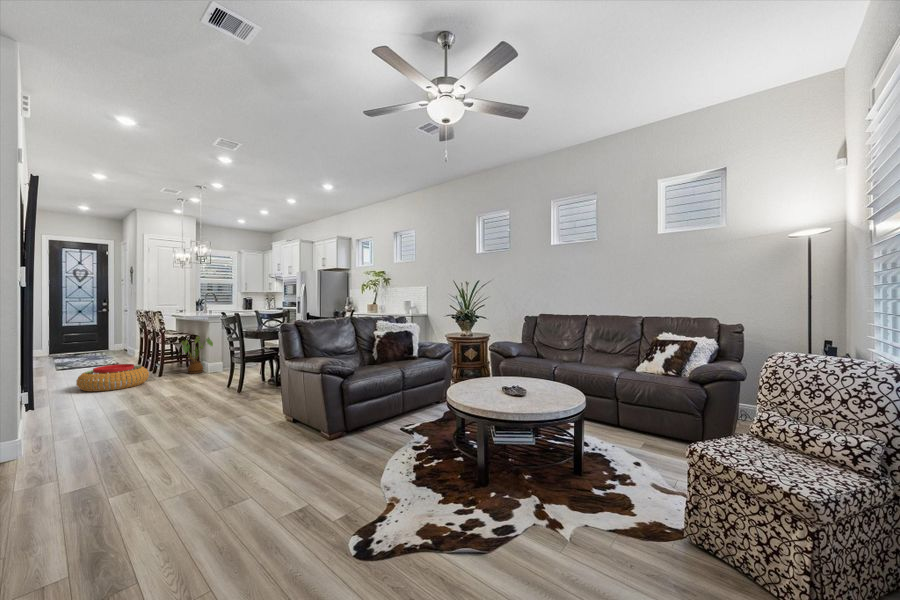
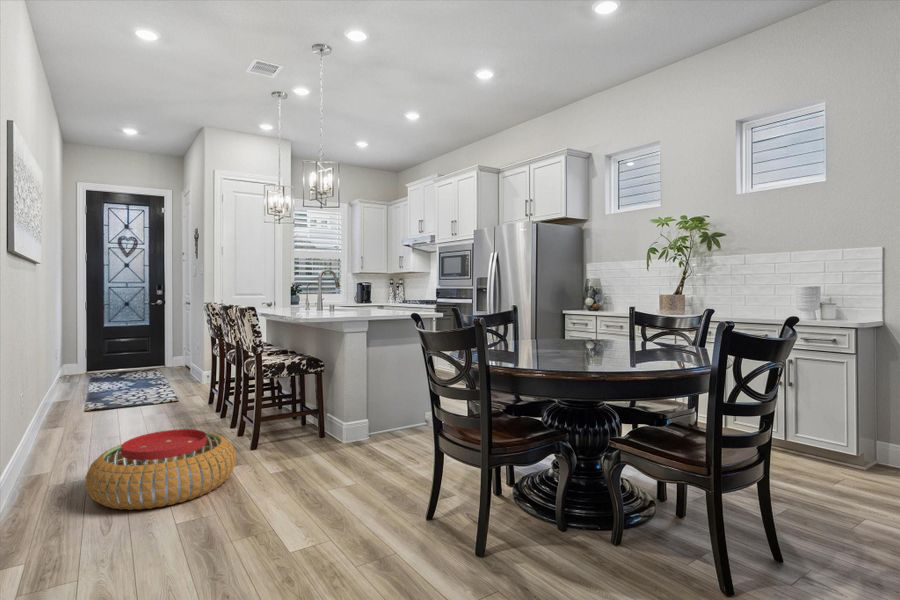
house plant: present [182,337,213,374] -> none [288,363,359,448]

